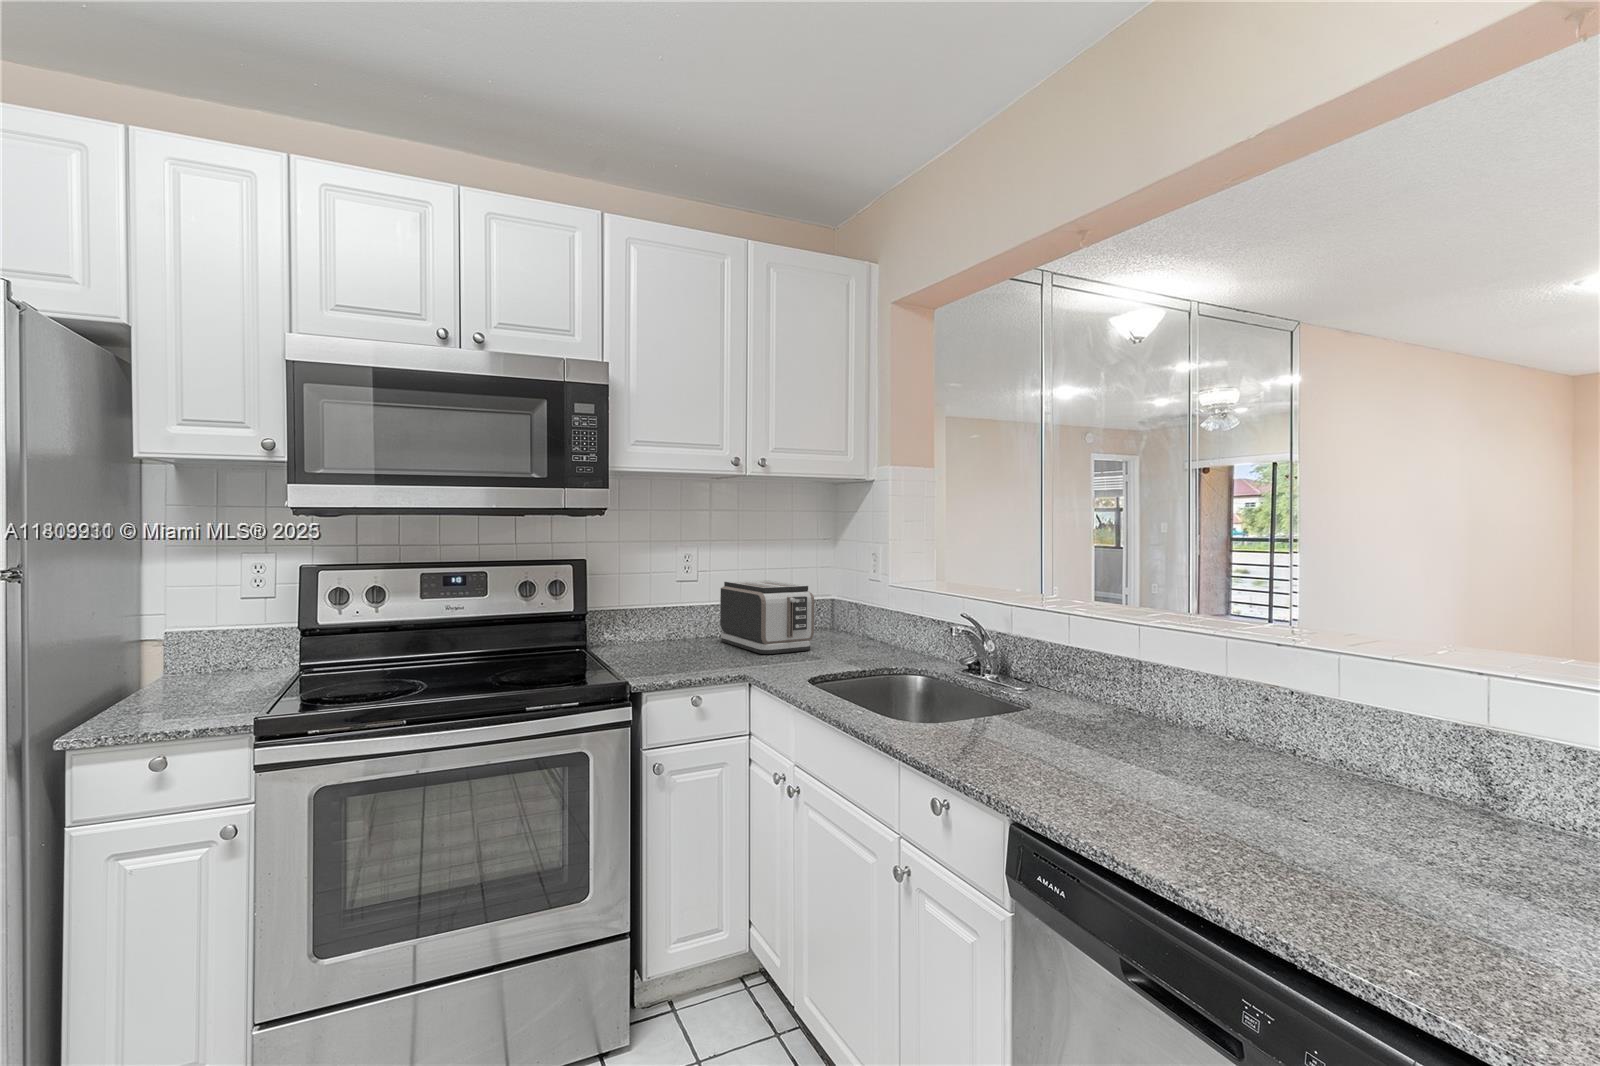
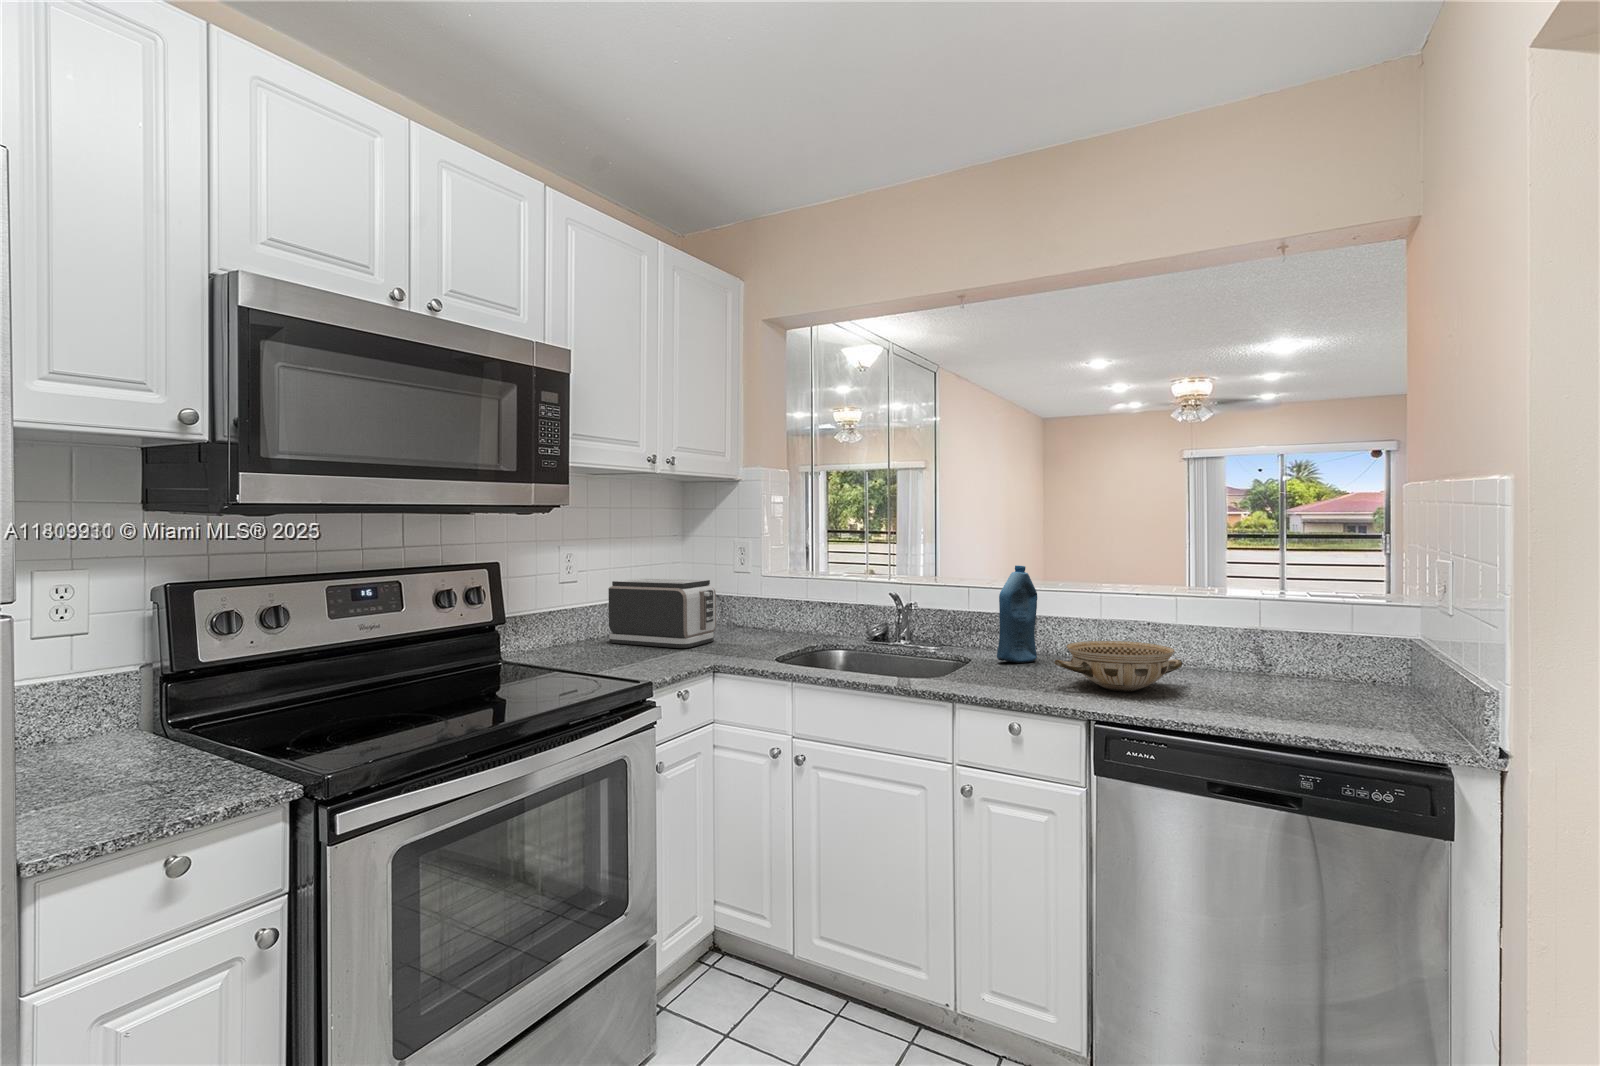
bottle: none [1056,590,1129,724] -> present [997,566,1037,663]
ceramic bowl: none [1038,705,1254,790] -> present [1055,641,1182,691]

